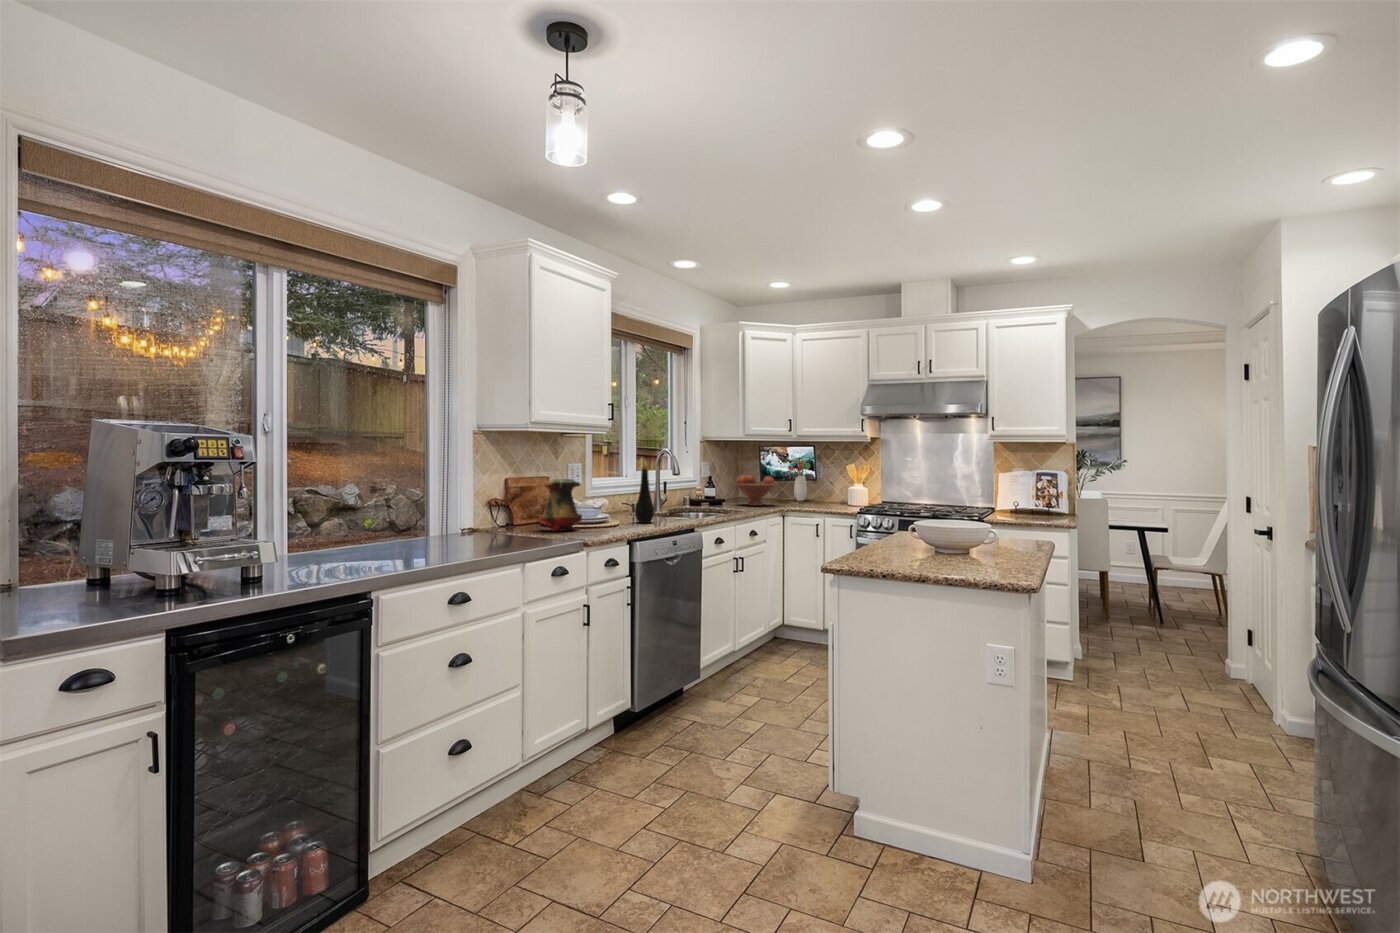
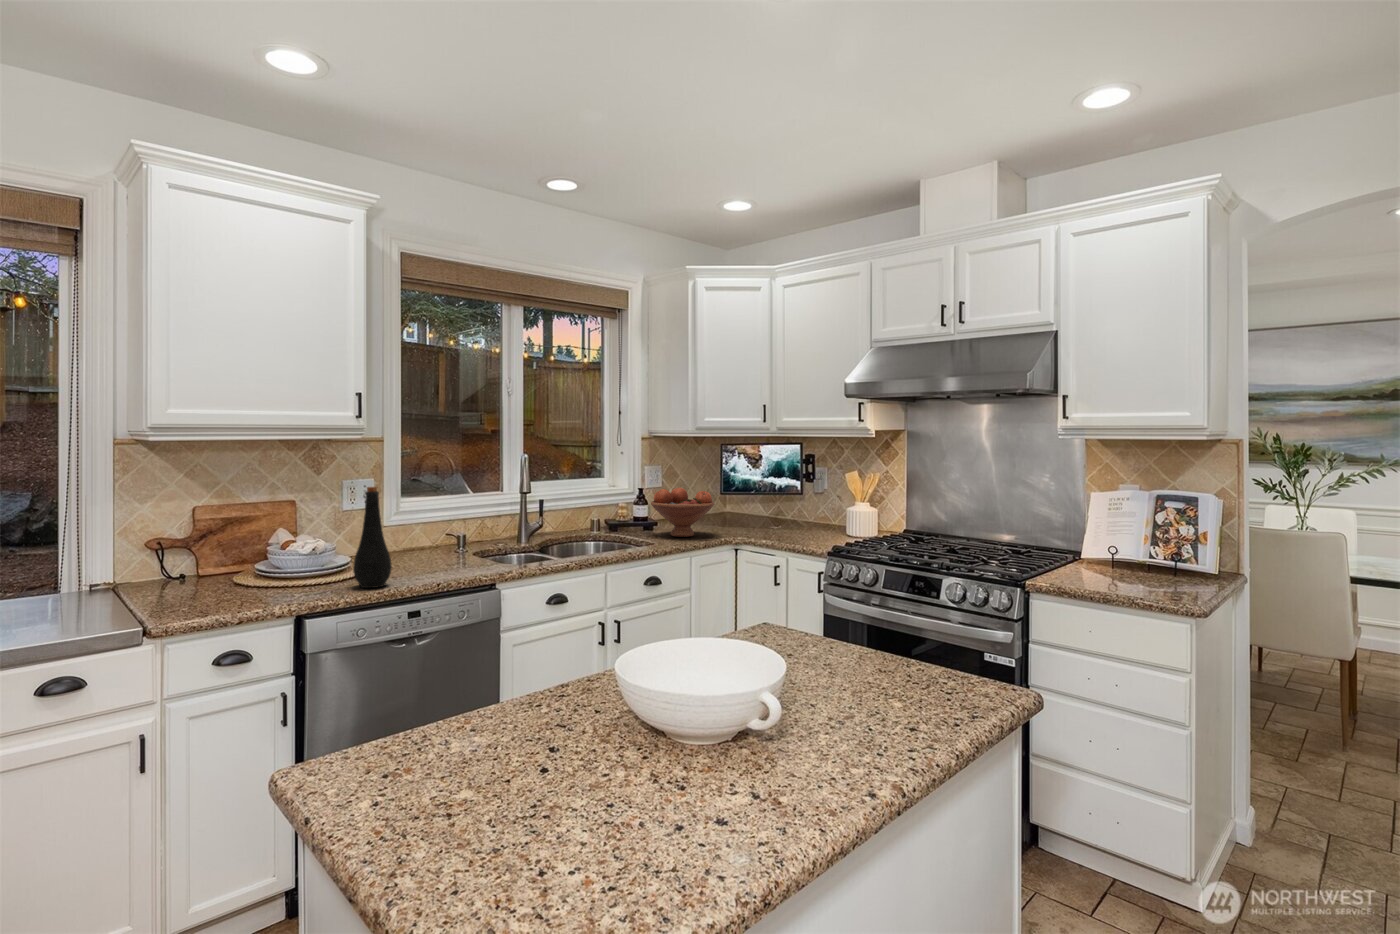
flower arrangement: present [783,458,810,501] -> none [741,460,791,525]
vase: present [539,479,582,531] -> none [89,513,183,617]

